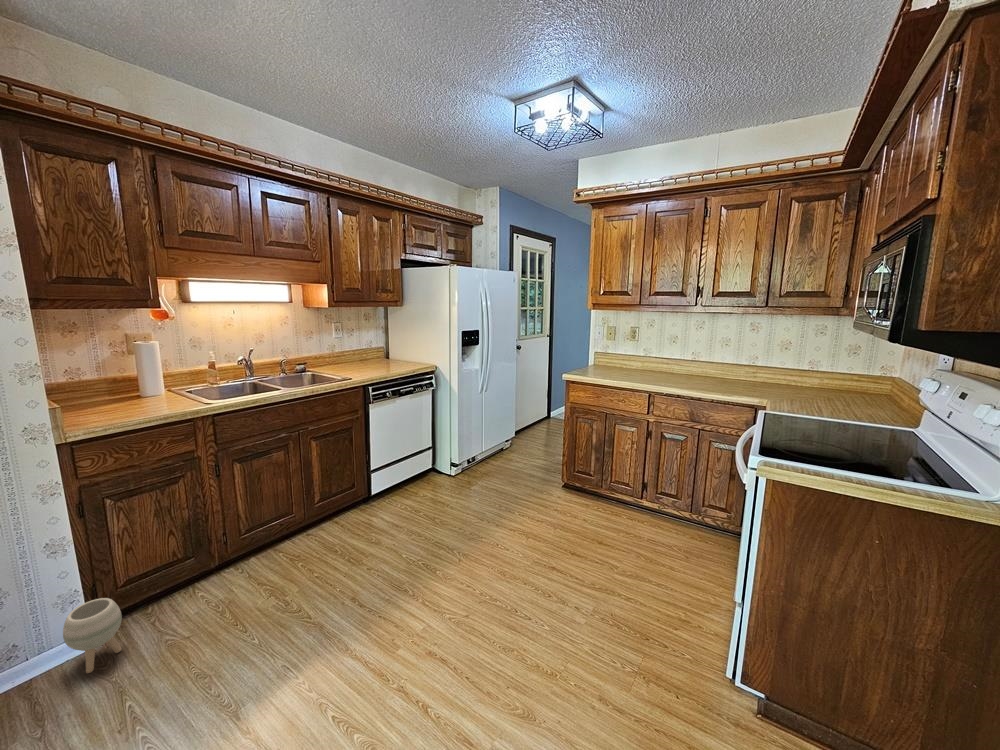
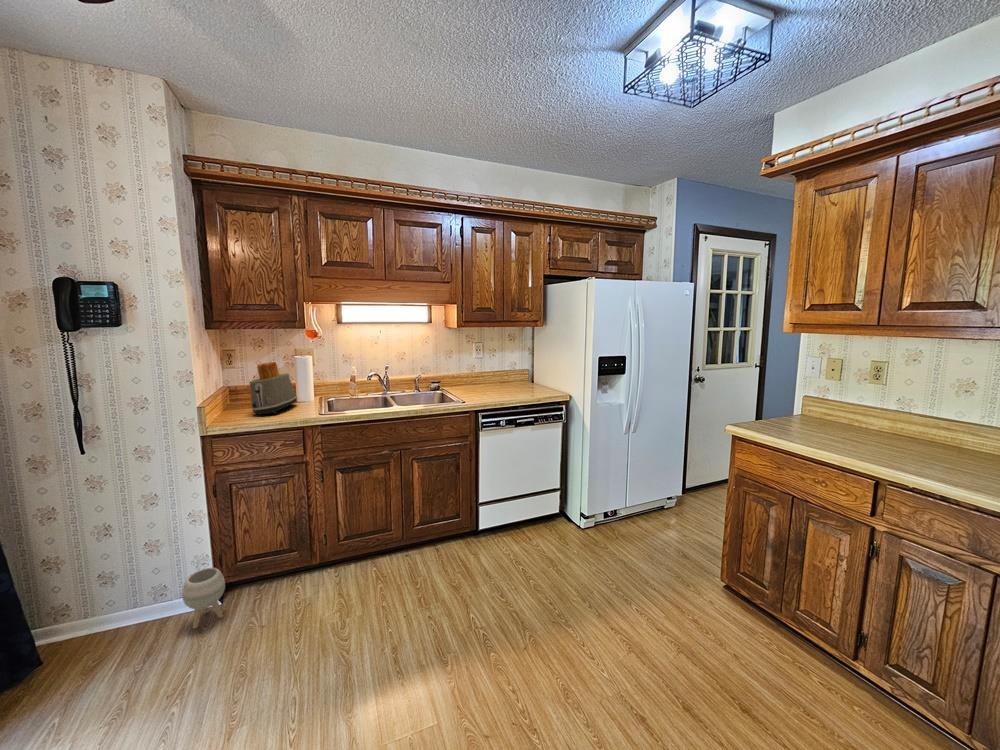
toaster: none [99,347,152,412] -> present [249,362,297,414]

